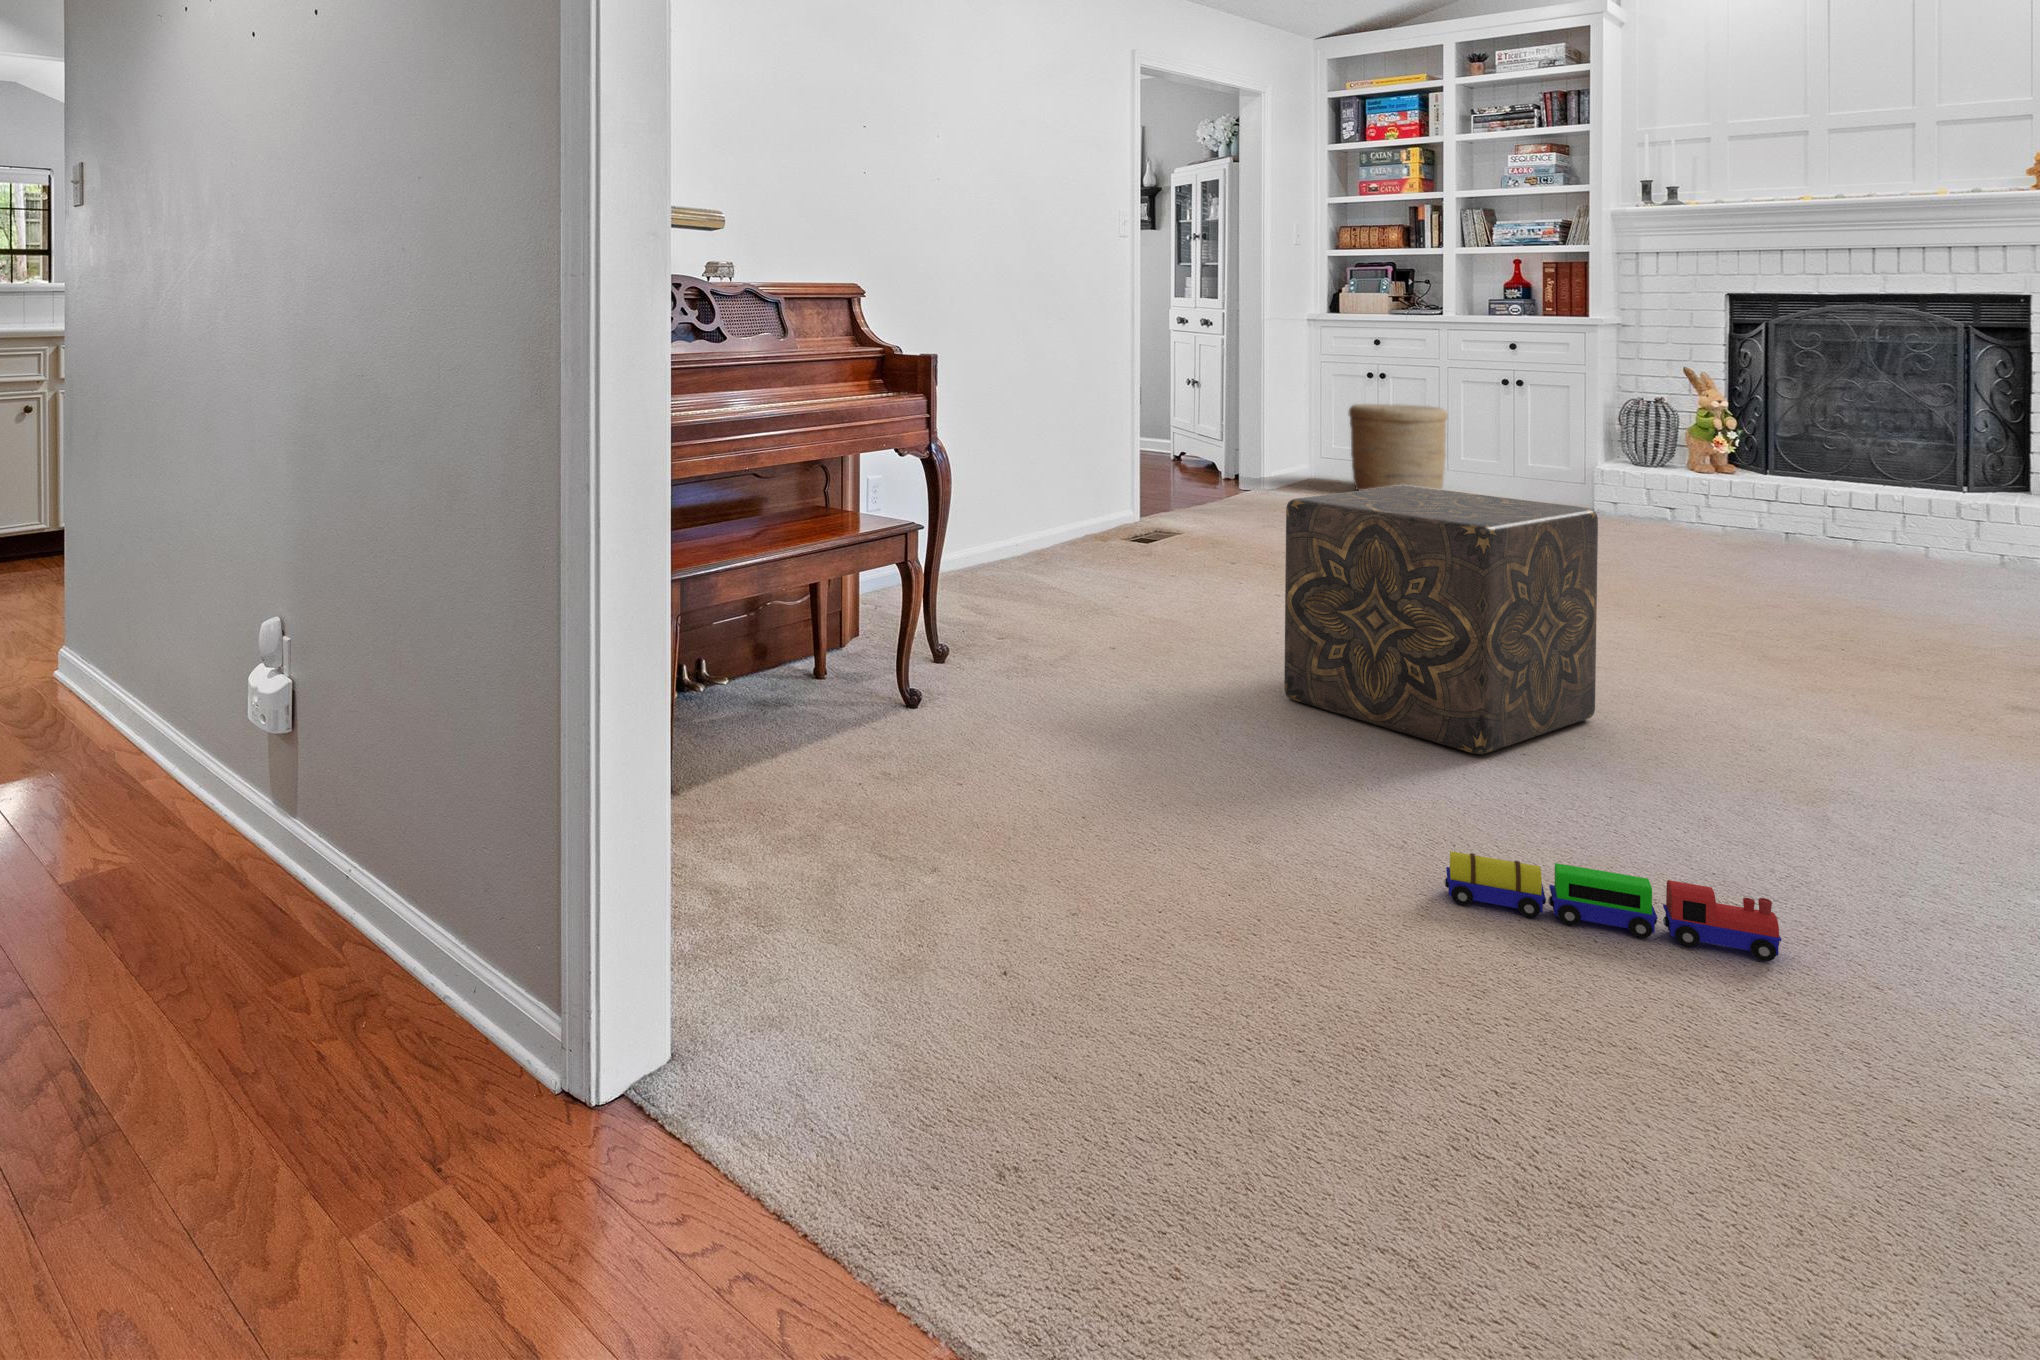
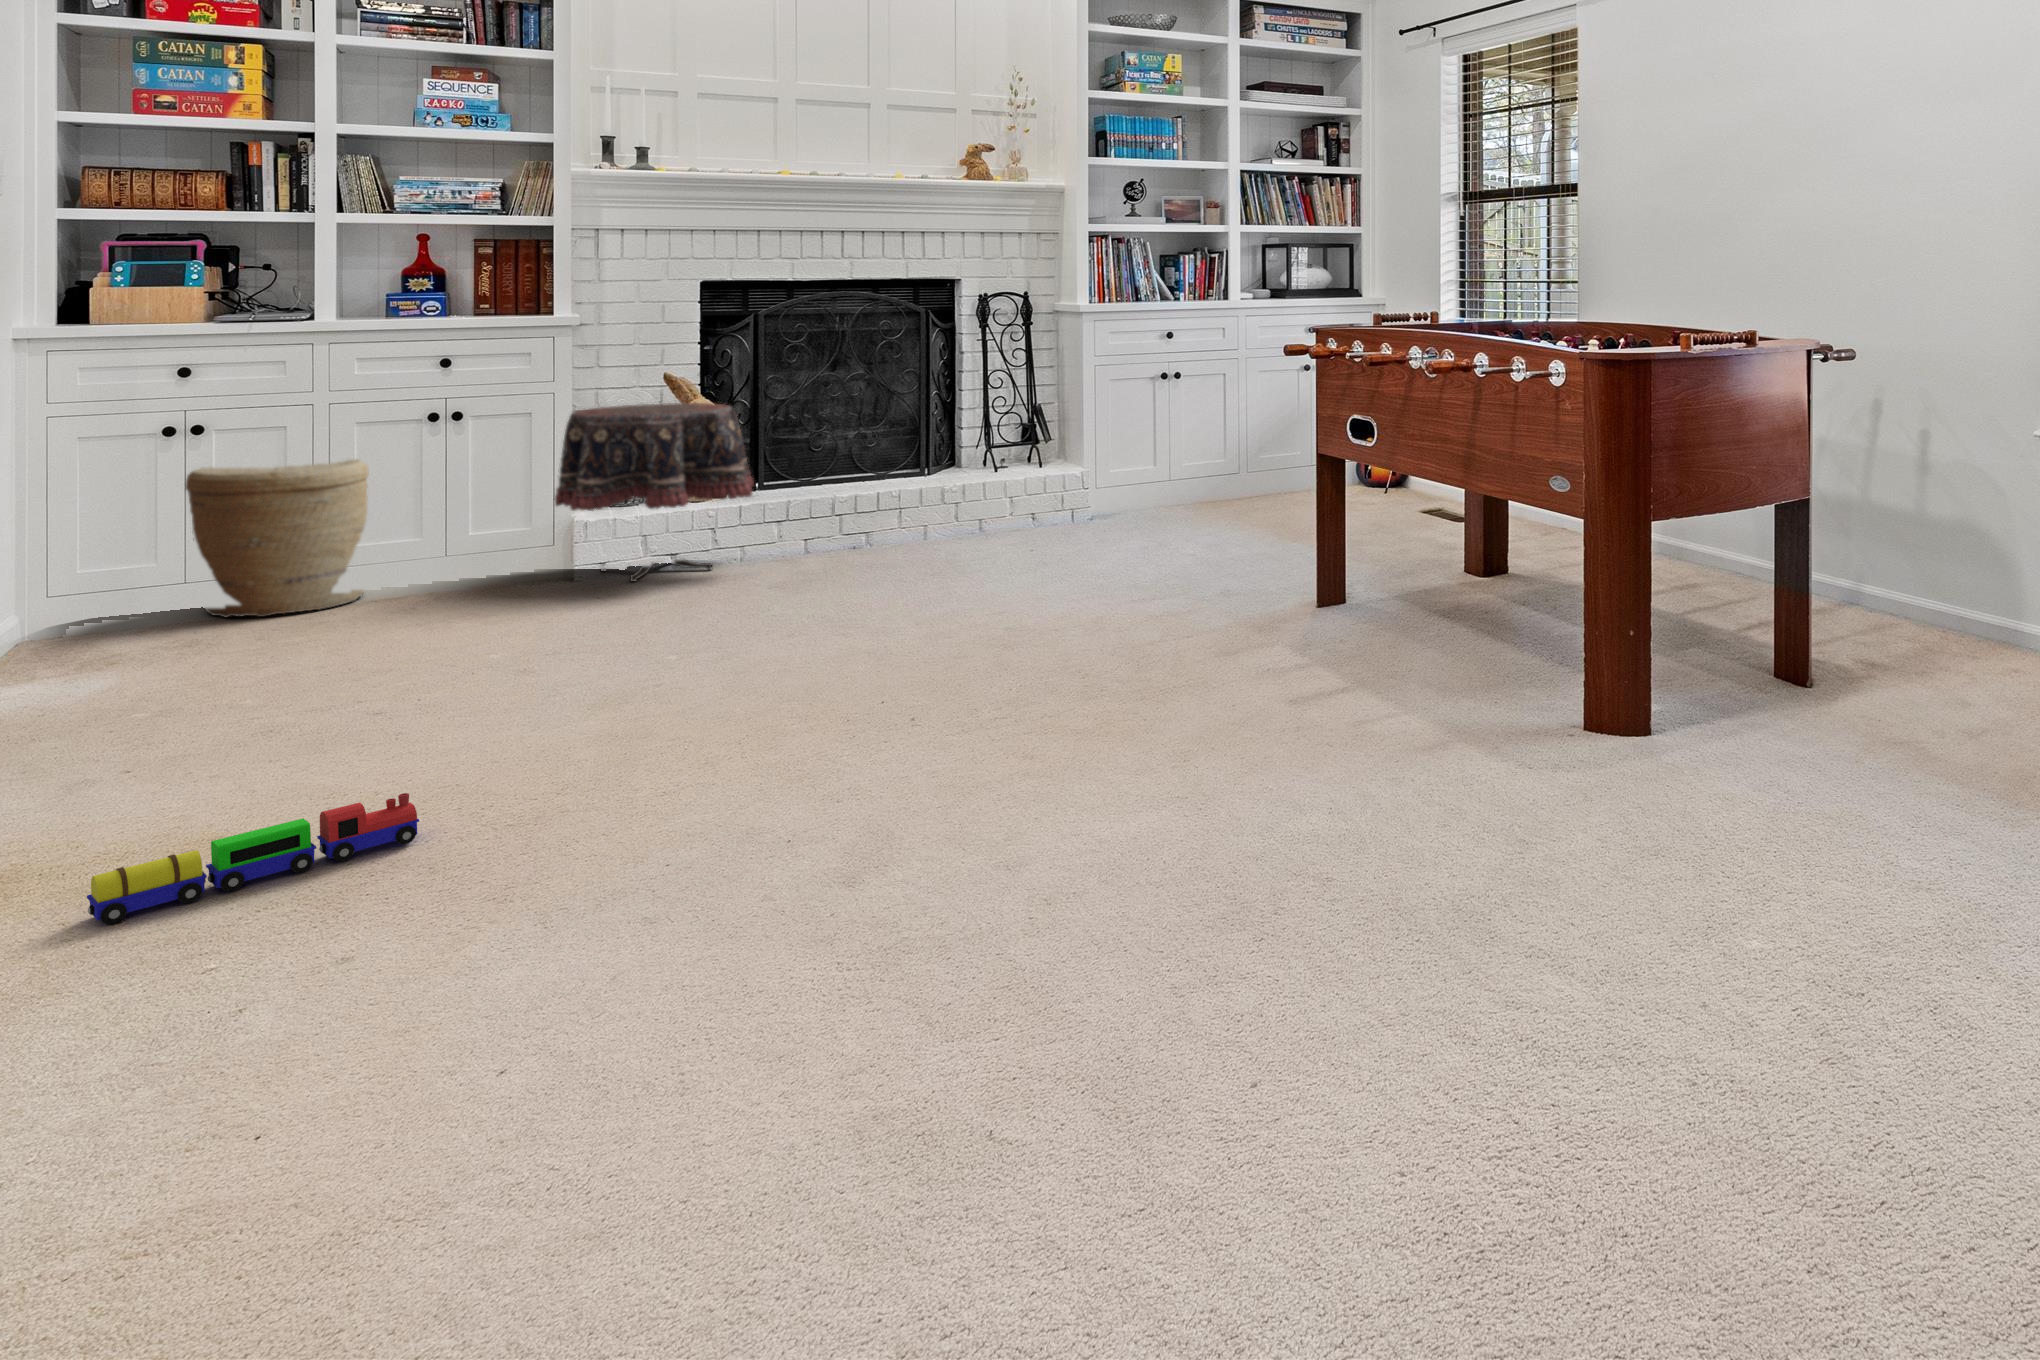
side table: none [1556,389,1730,525] -> present [554,403,754,582]
ottoman: present [1284,485,1598,754] -> none [939,586,1325,1060]
toy train: present [1444,851,1782,961] -> present [87,793,419,924]

